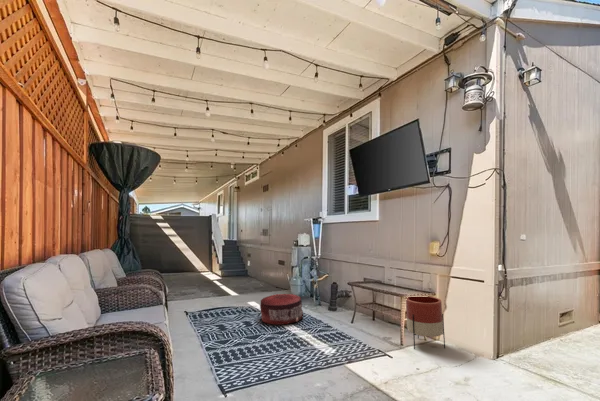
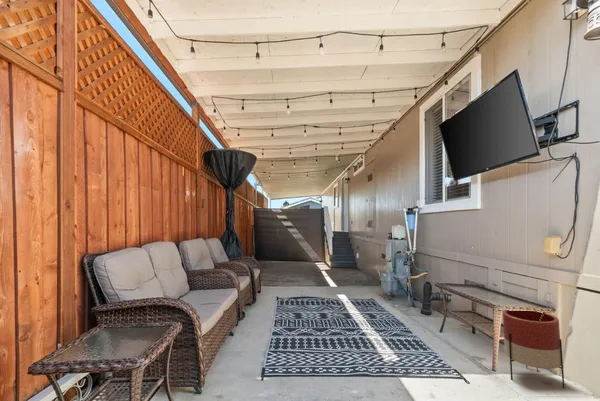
pouf: present [260,294,304,325] -> none [339,289,387,322]

